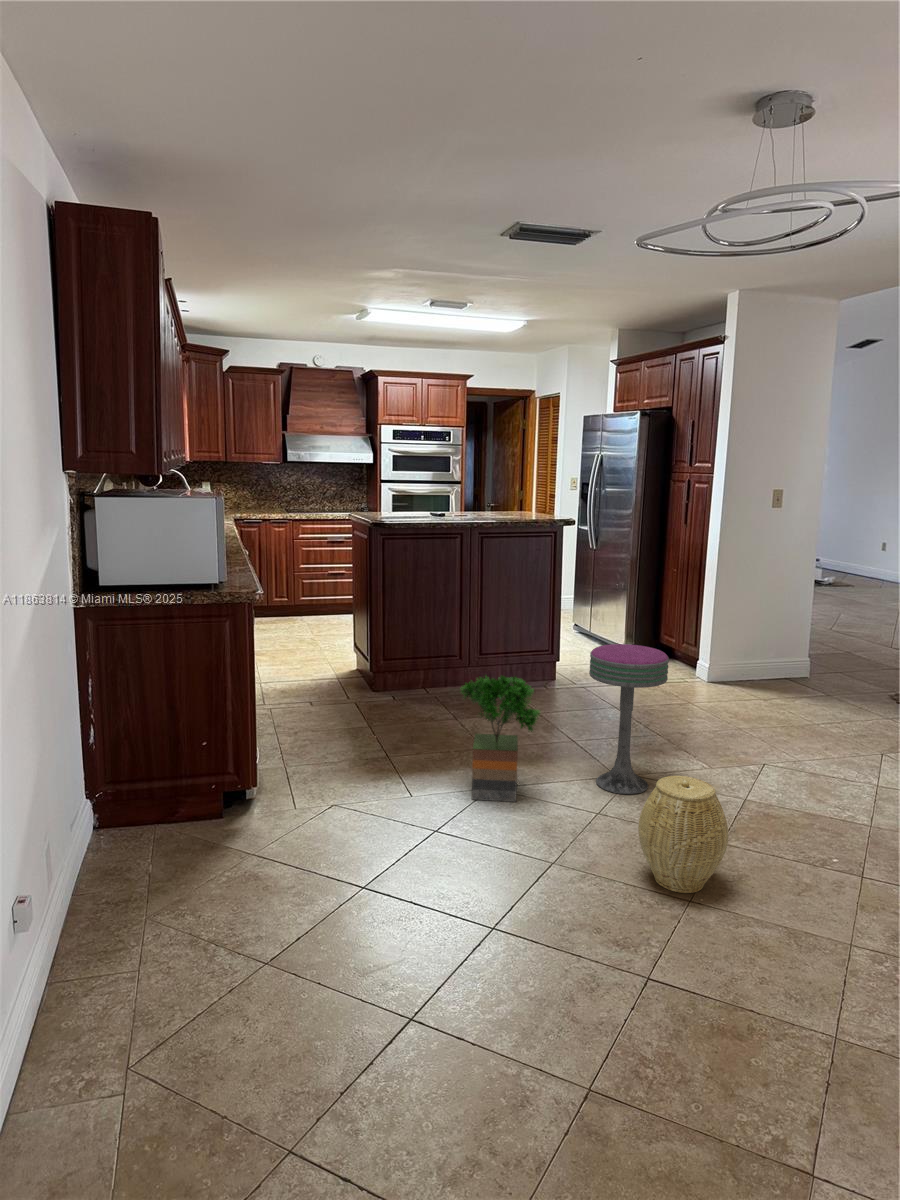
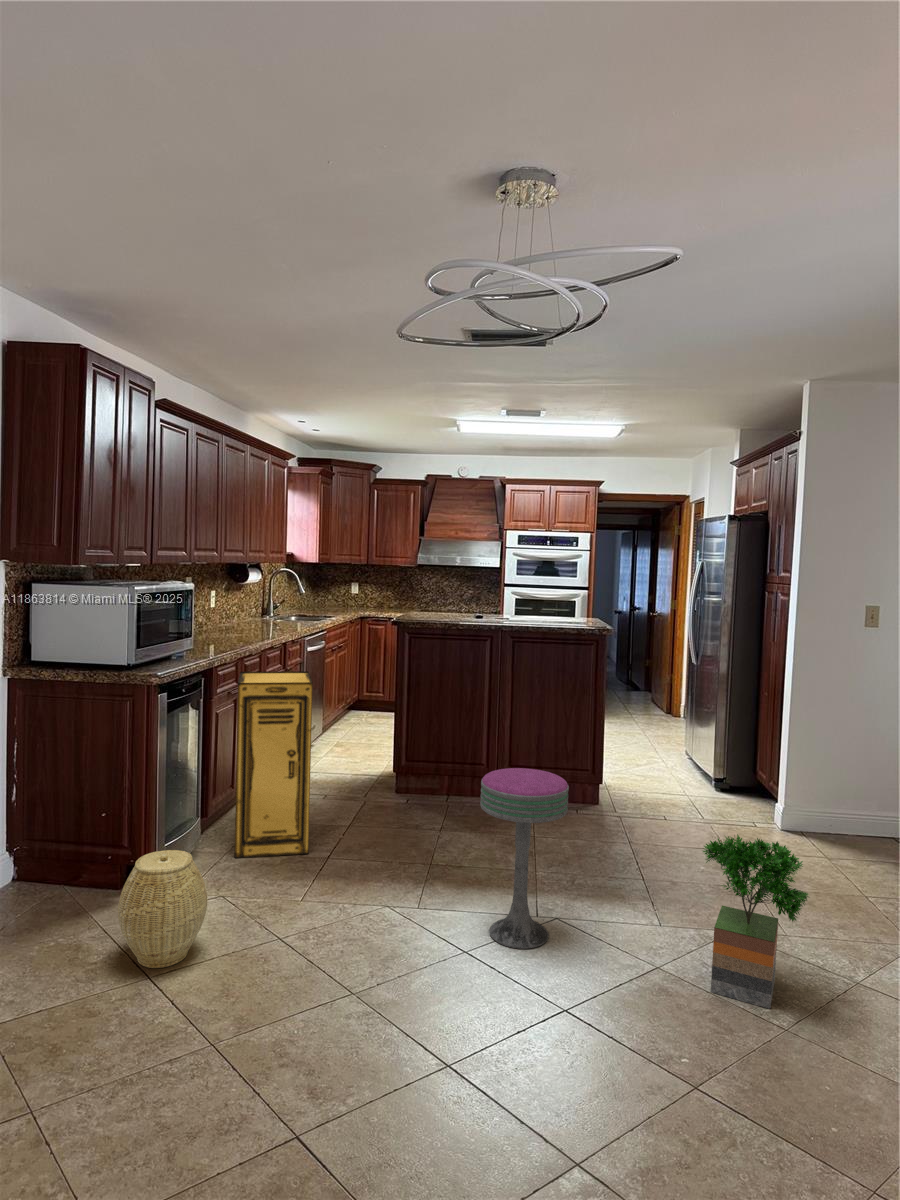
storage cabinet: none [274,578,373,773] -> present [235,671,313,858]
potted tree: present [461,676,540,802] -> present [703,834,809,1009]
woven basket: present [638,776,728,893] -> present [118,850,207,968]

